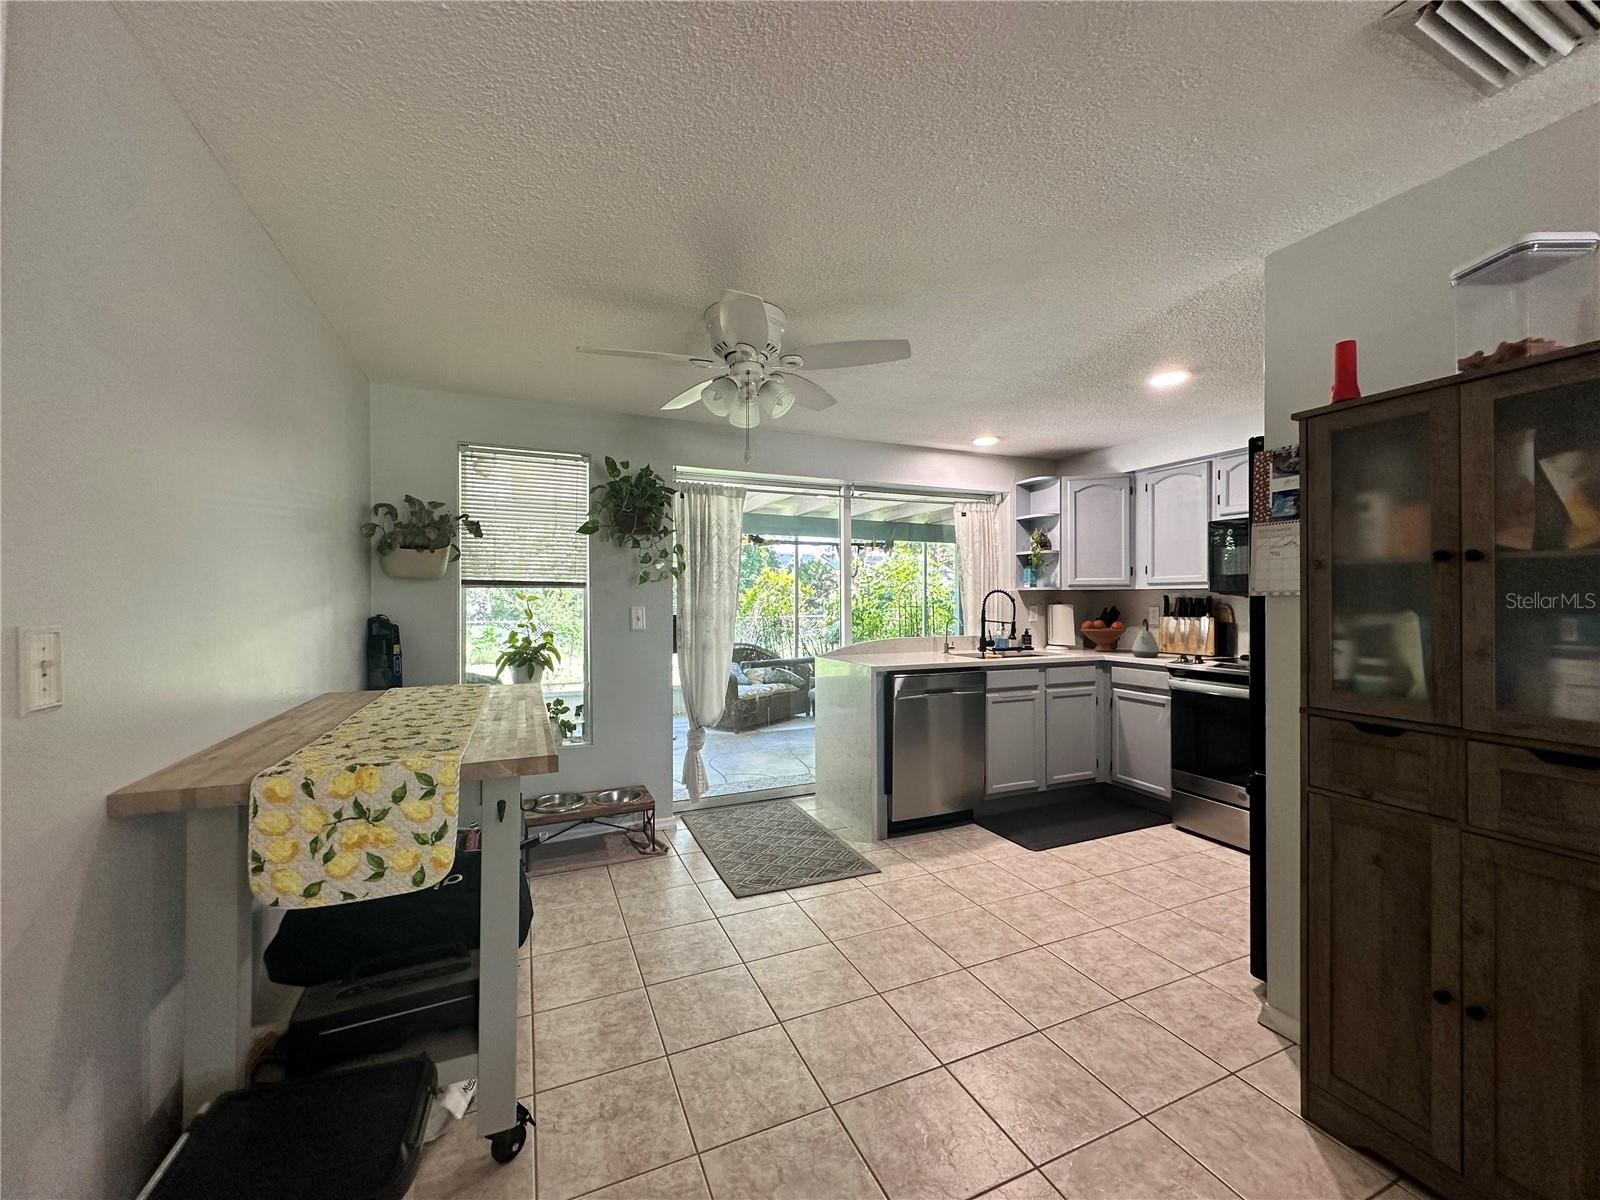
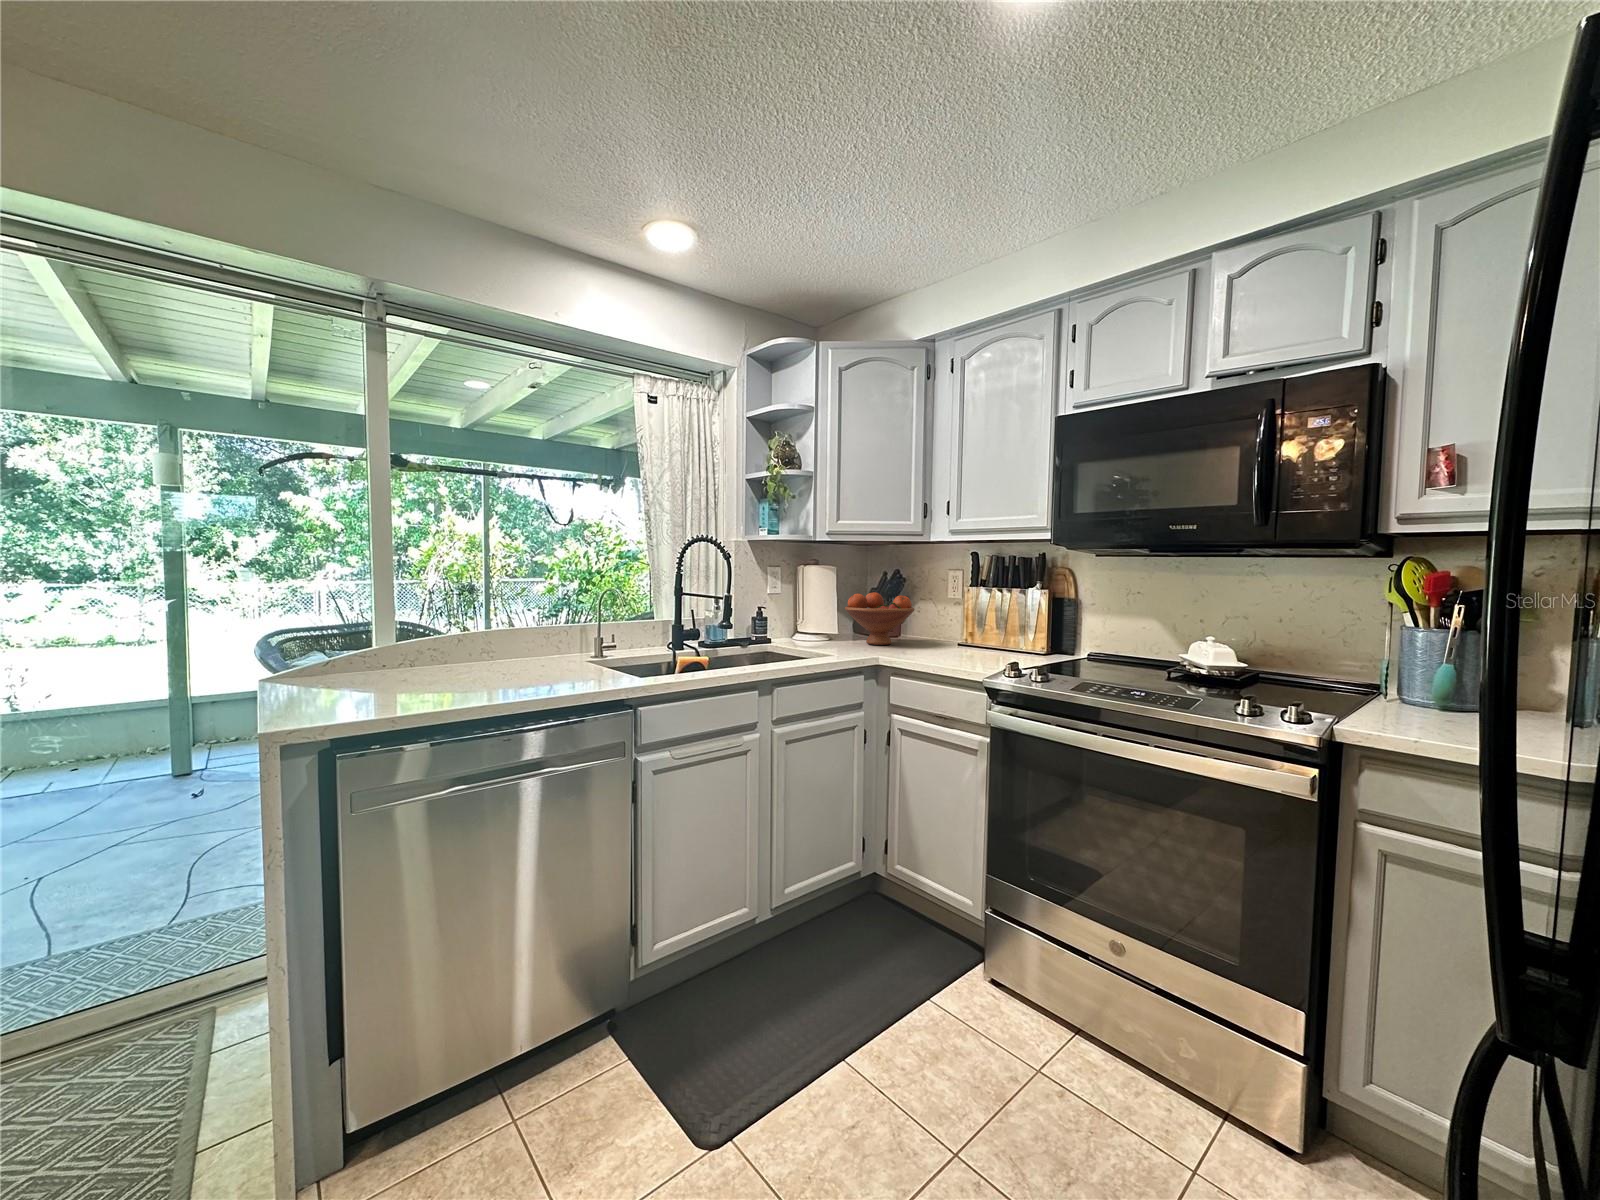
kettle: present [1132,618,1159,657] -> none [923,591,967,660]

